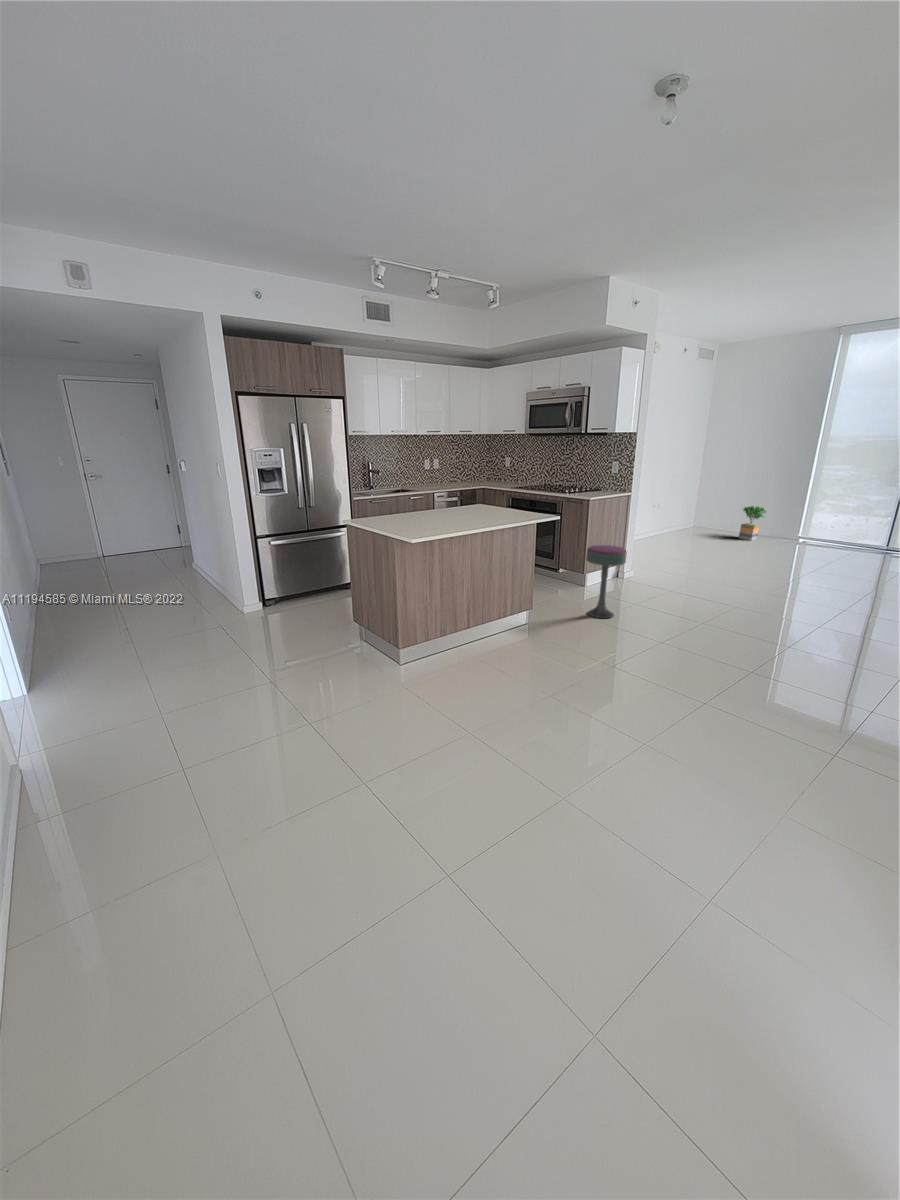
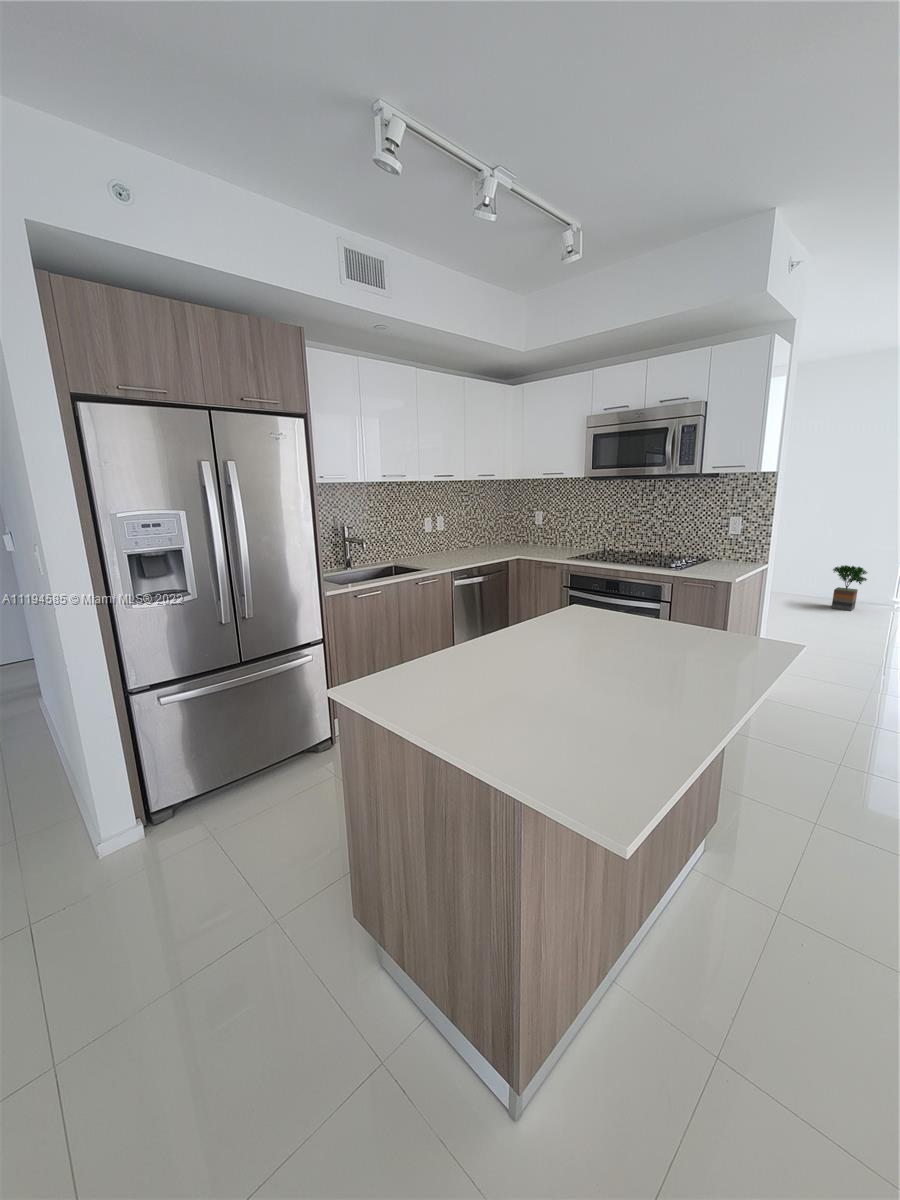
bar stool: present [586,545,627,618] -> none [787,674,881,820]

